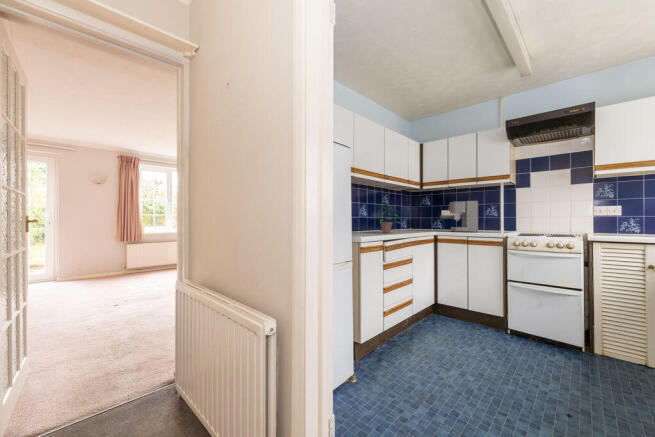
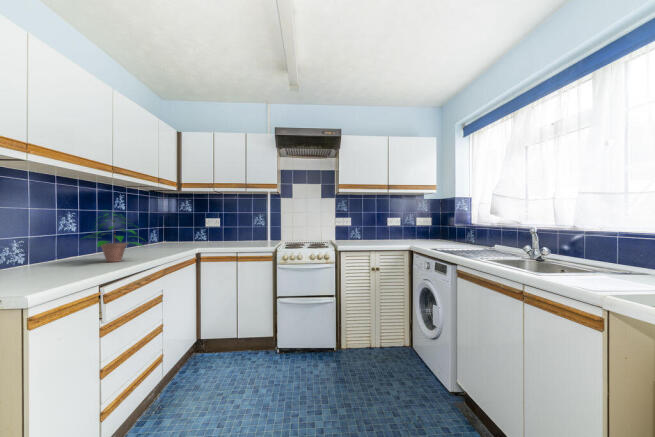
coffee maker: present [440,201,478,232] -> none [204,210,247,246]

